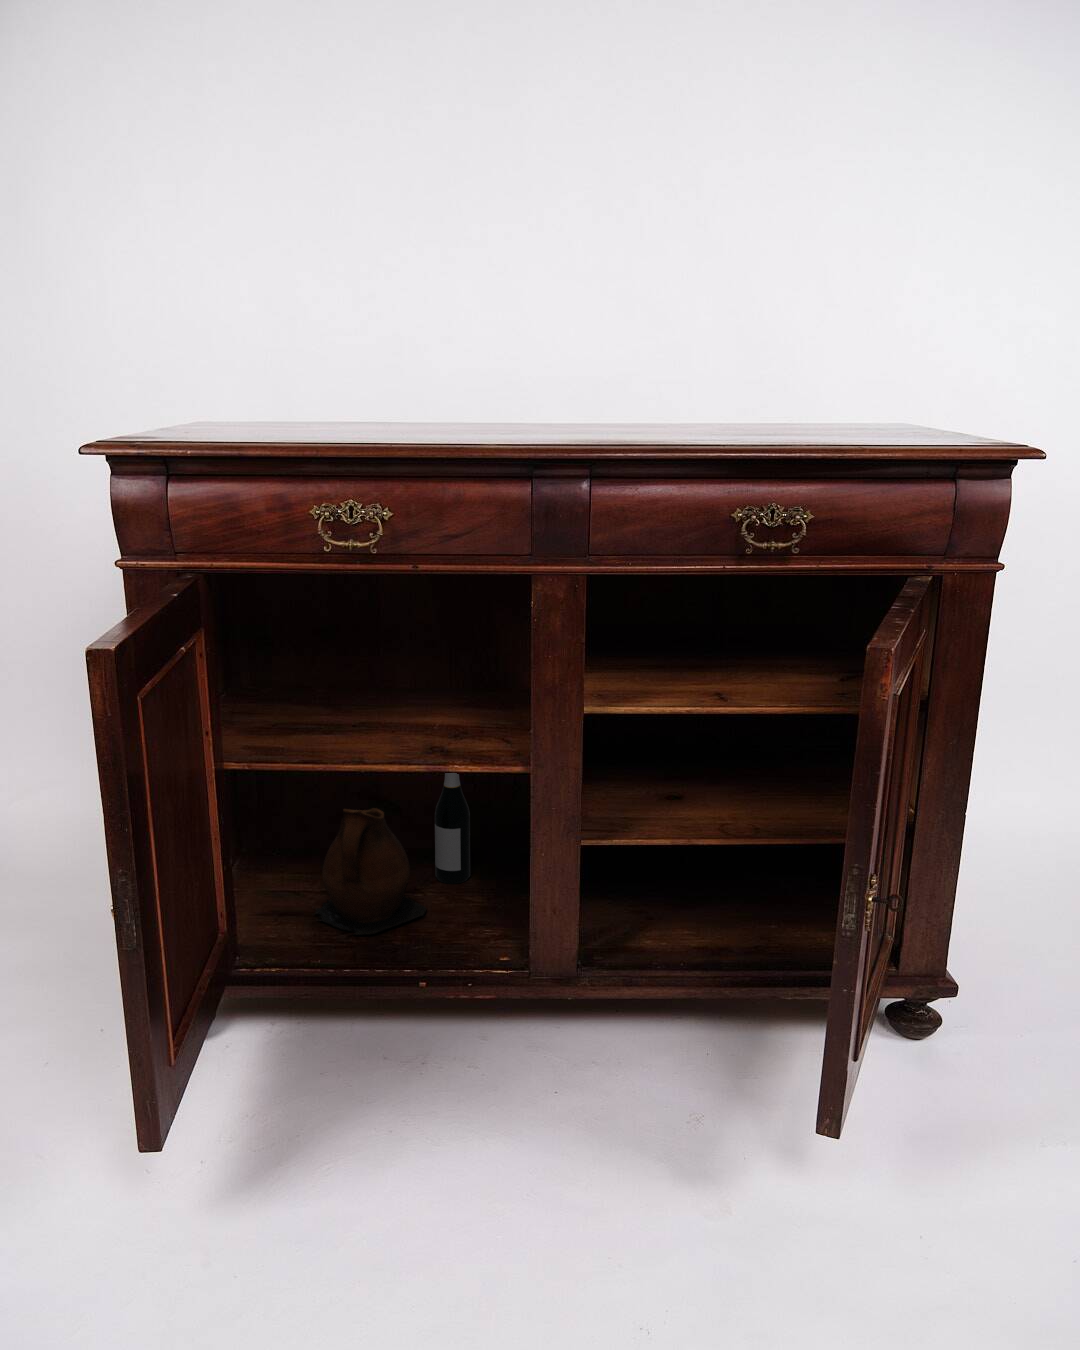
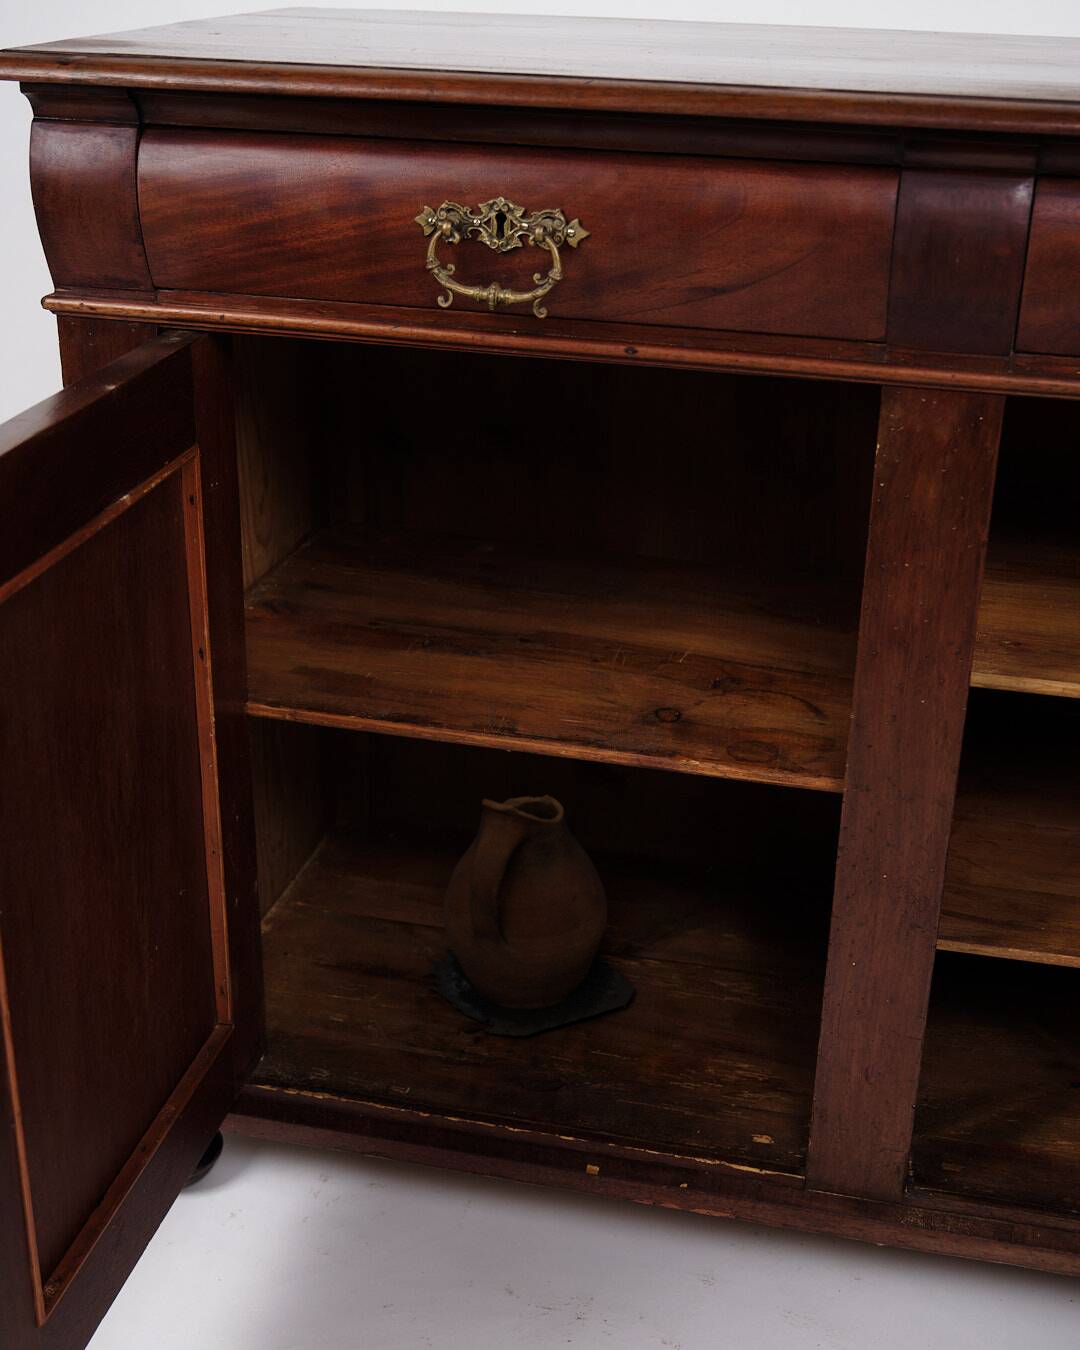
wine bottle: present [435,773,470,884] -> none [667,683,741,936]

